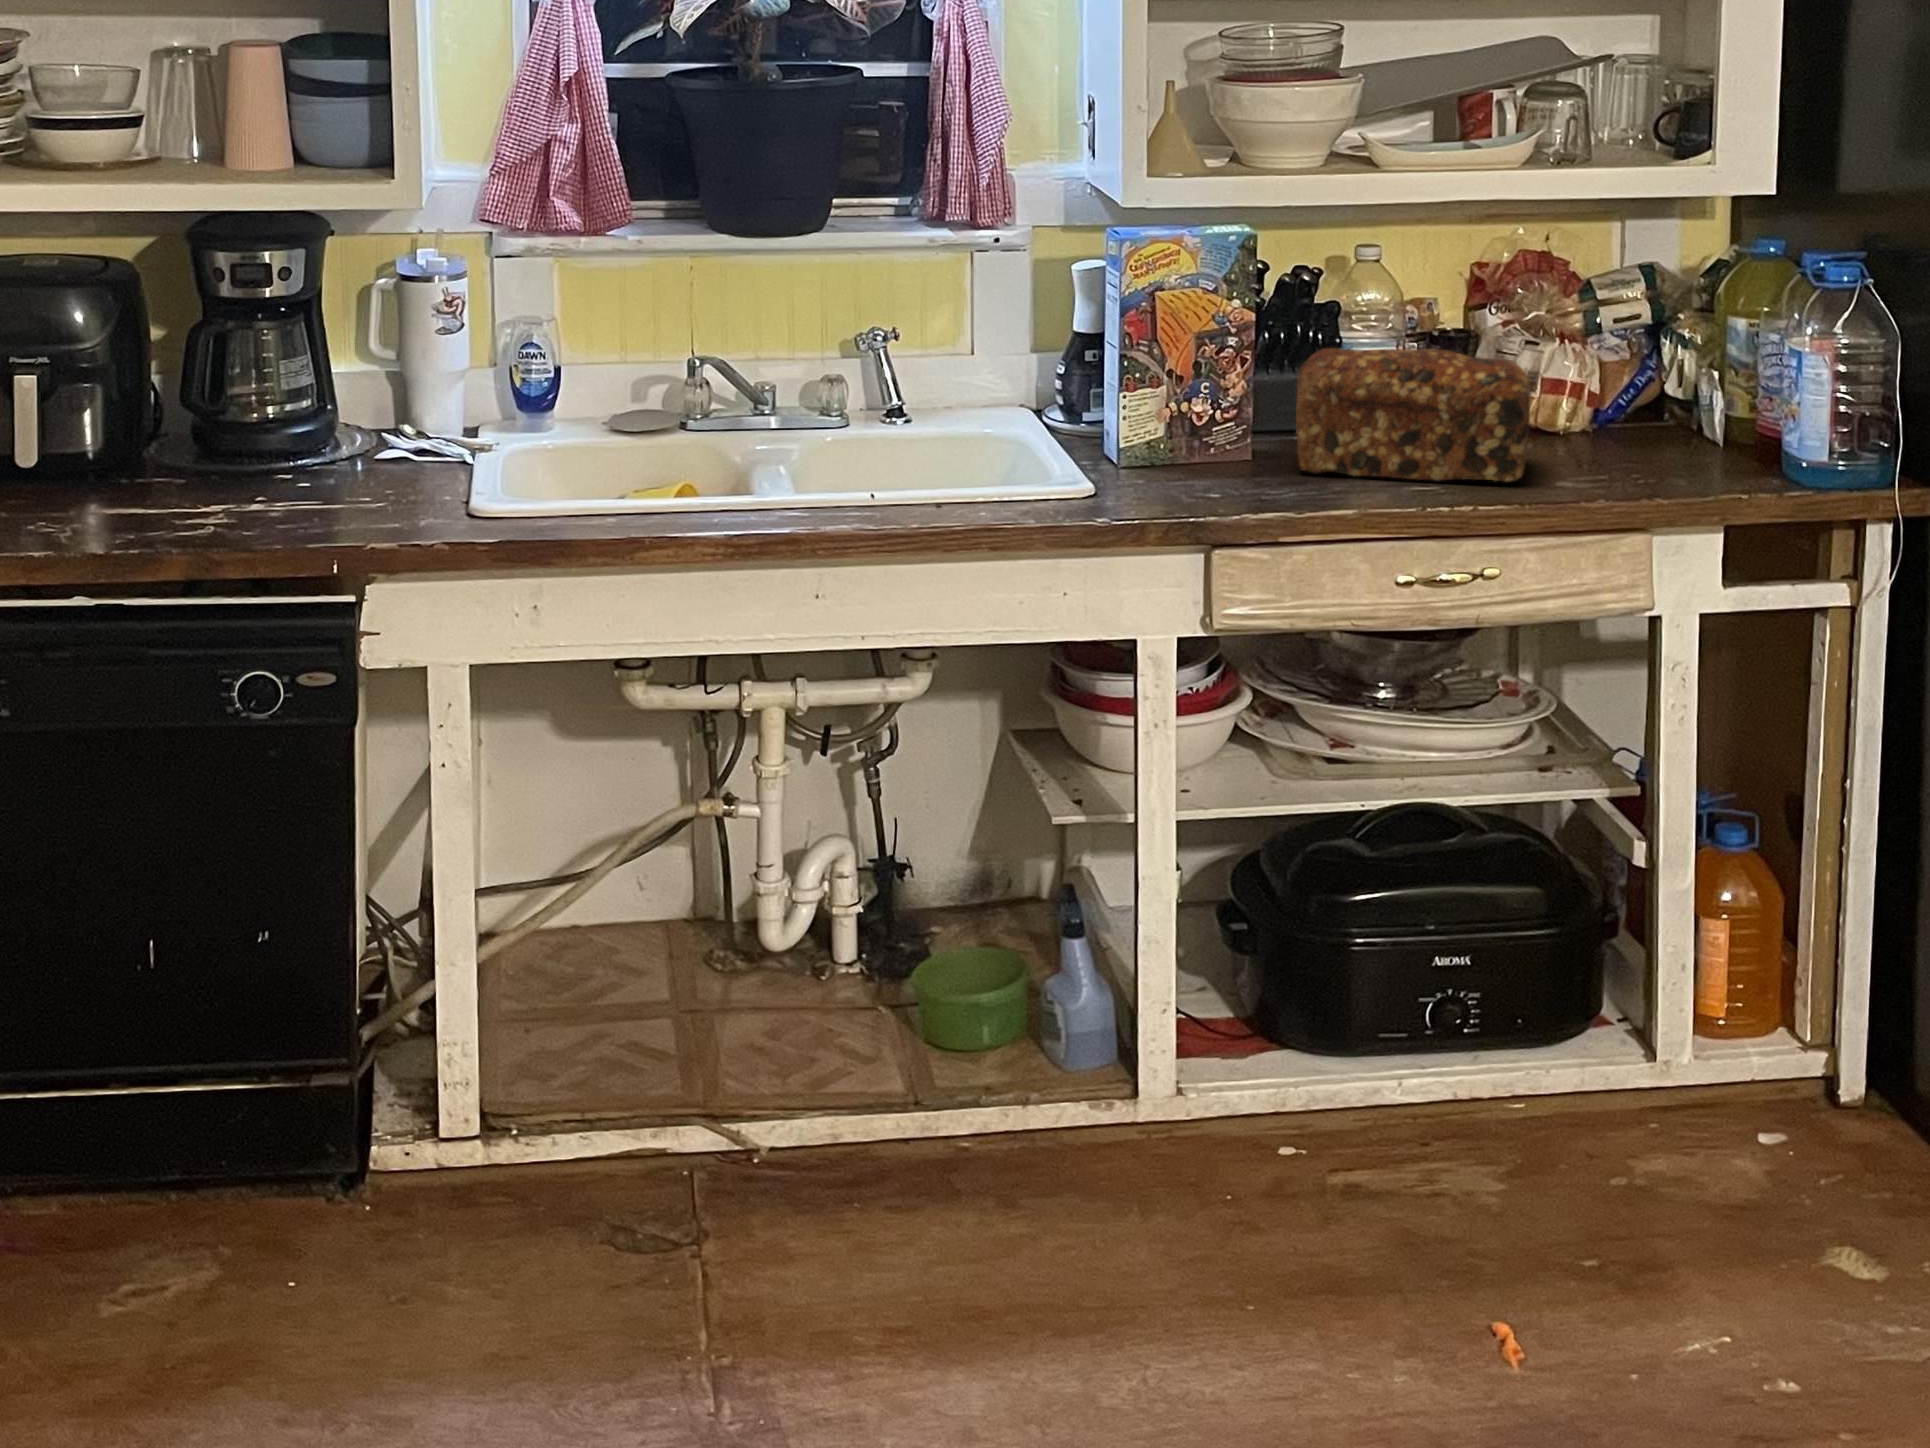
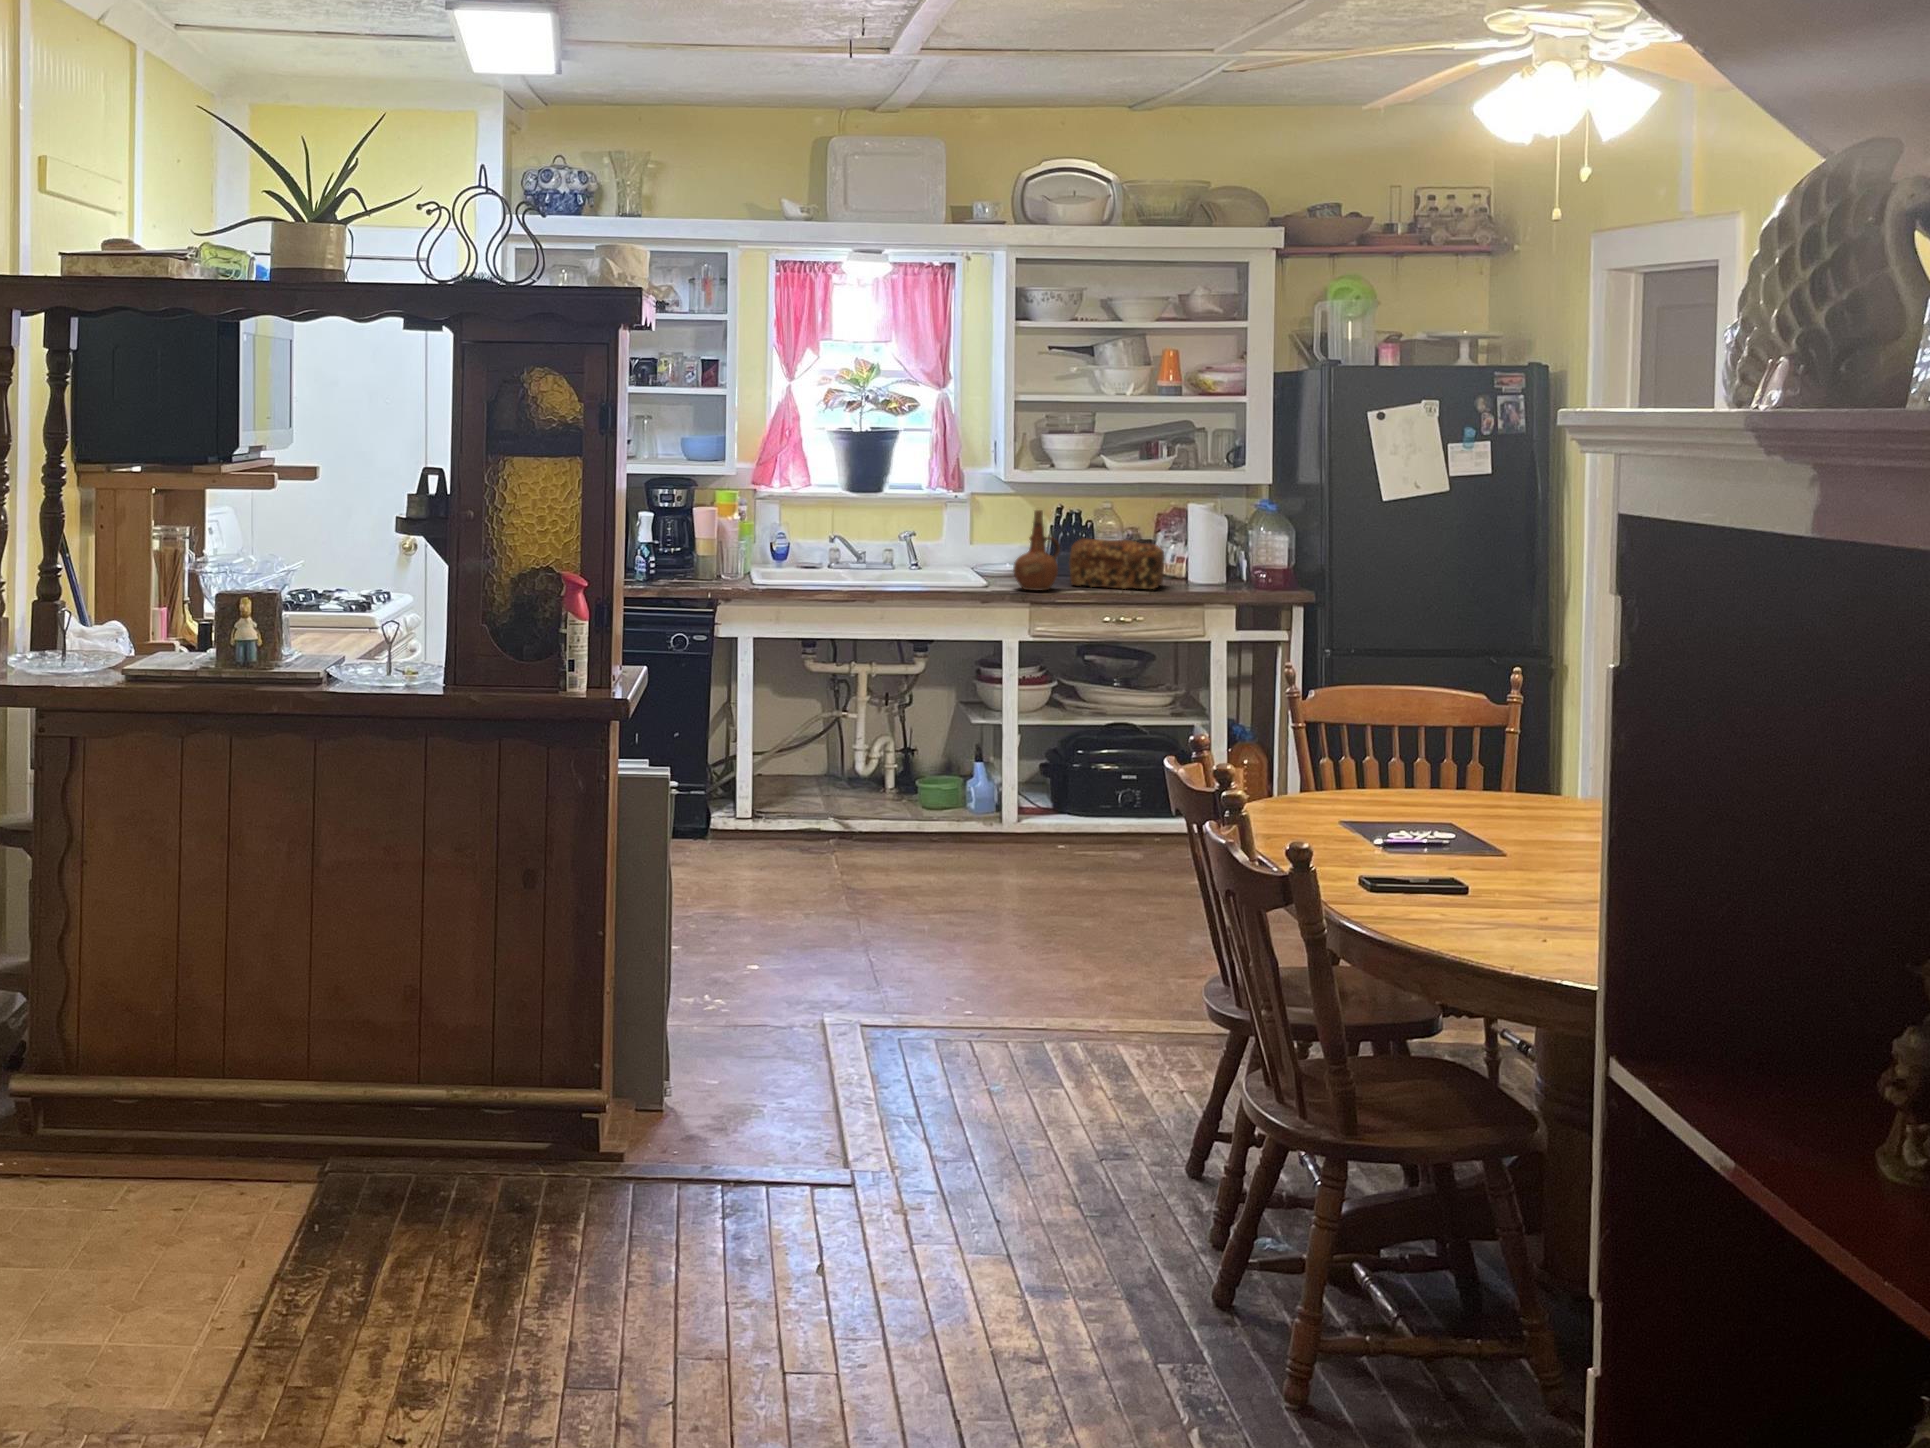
ceramic pitcher: none [1157,284,1278,499] -> present [1013,510,1060,590]

